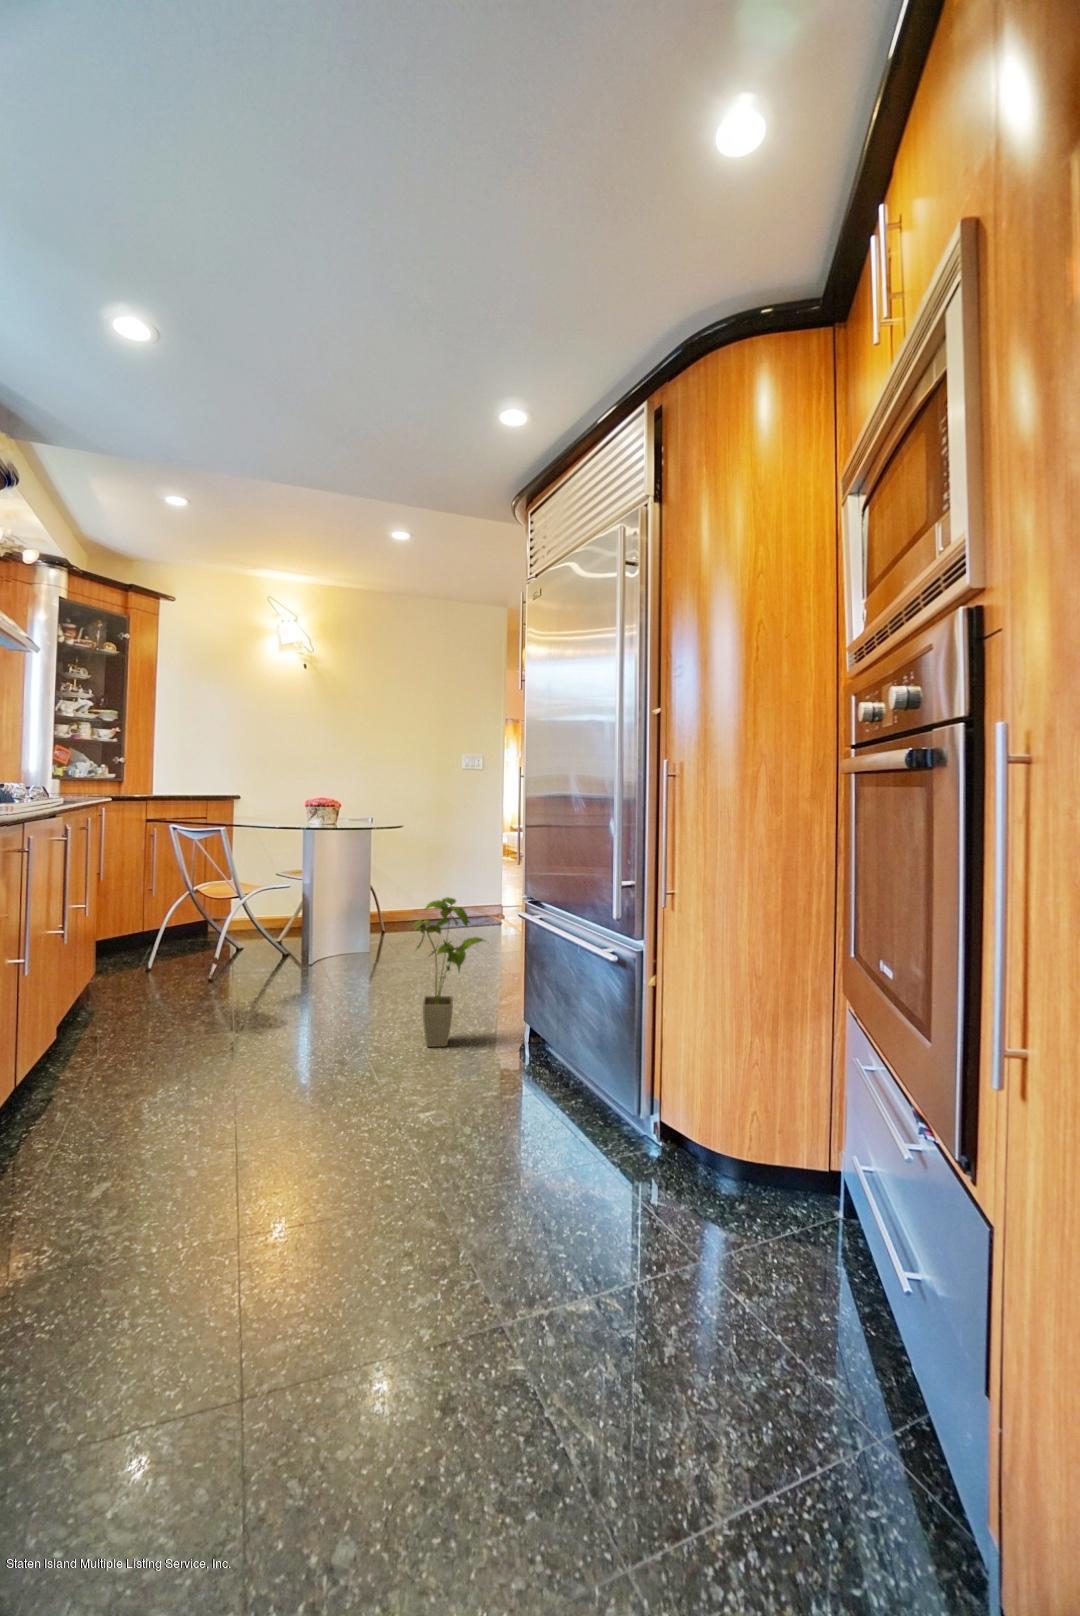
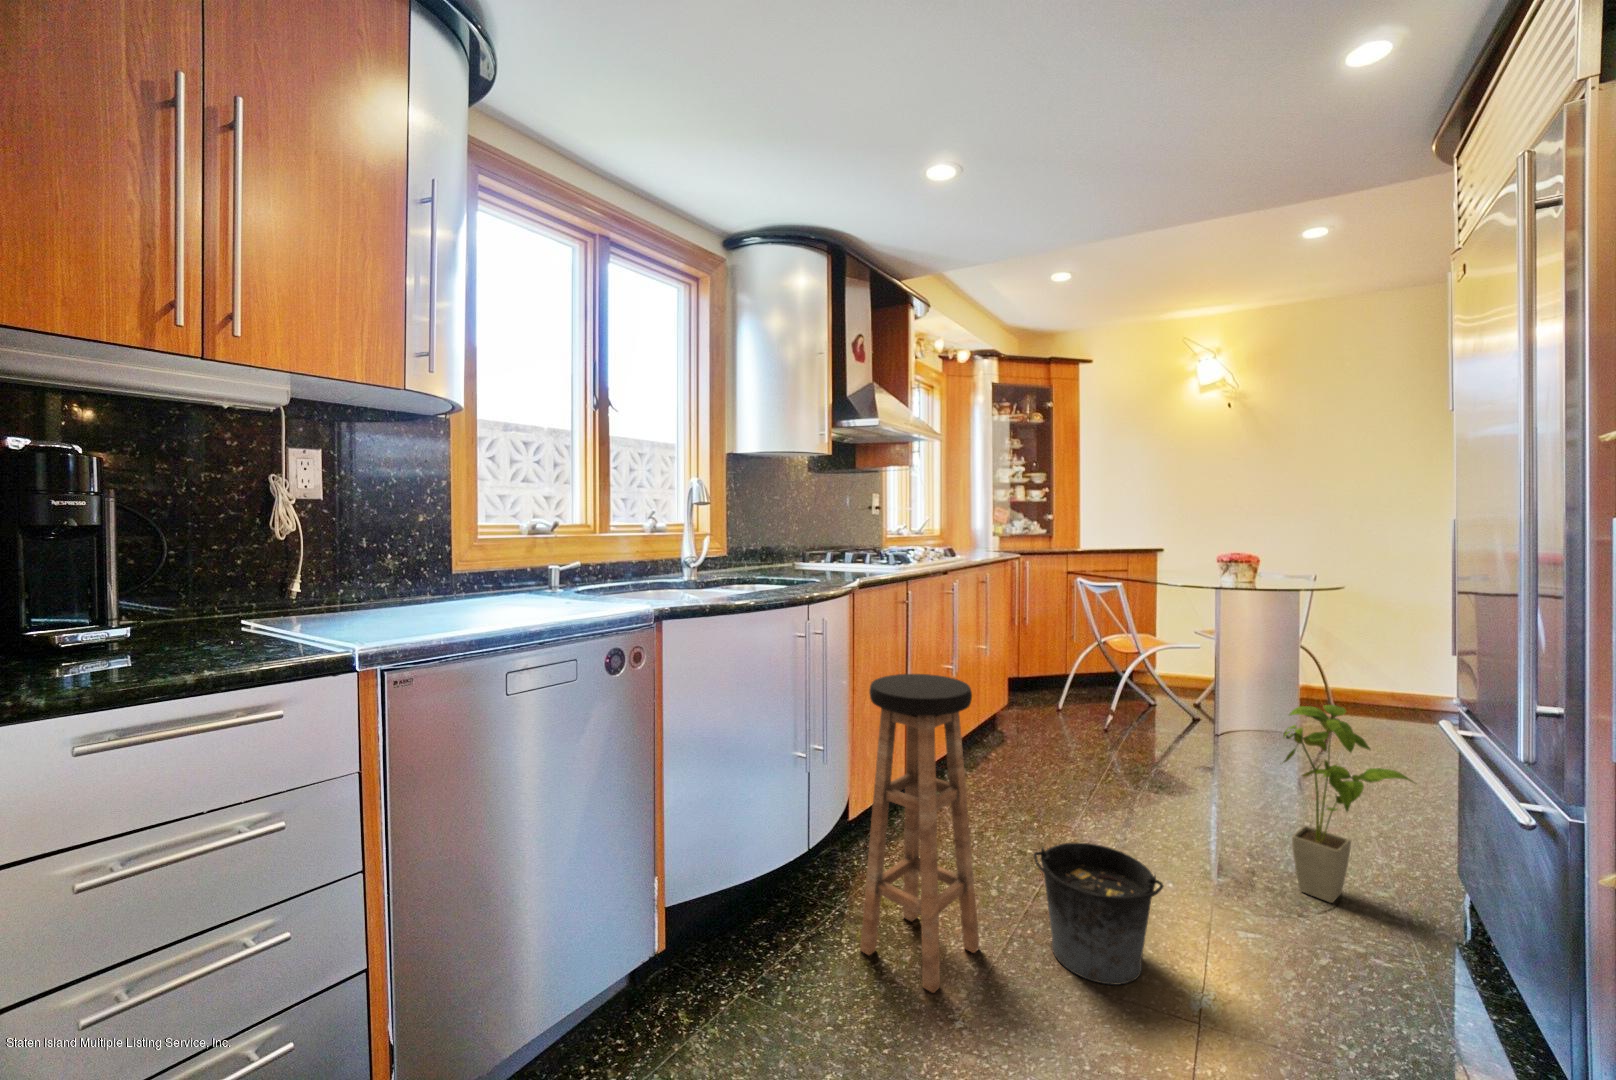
bar stool: none [61,911,229,1321] -> present [860,674,979,993]
bucket: none [270,1055,391,1186] -> present [1034,843,1164,985]

